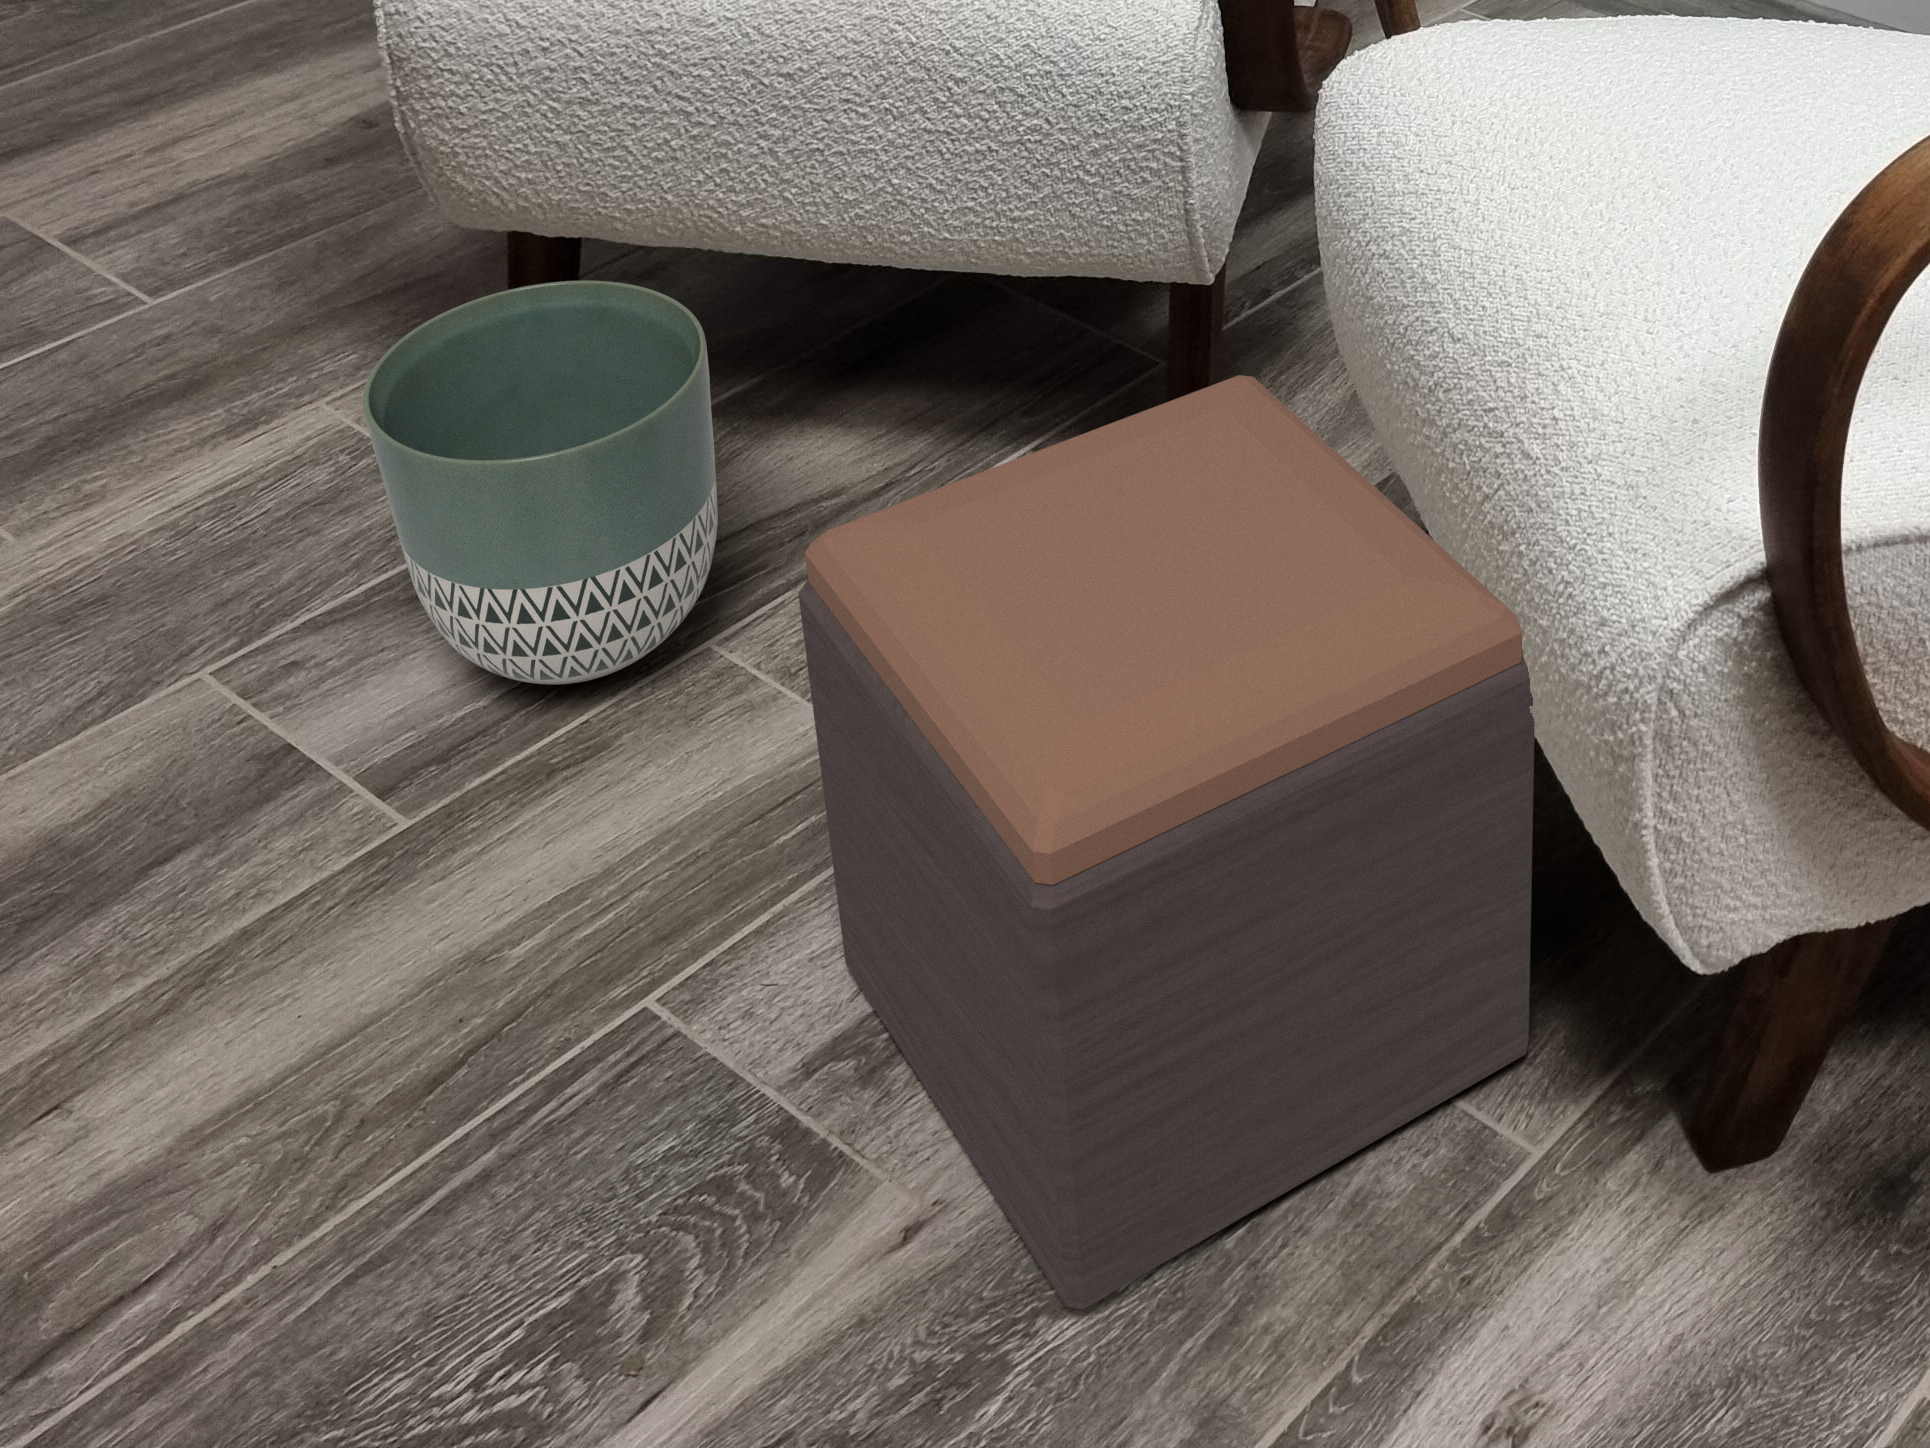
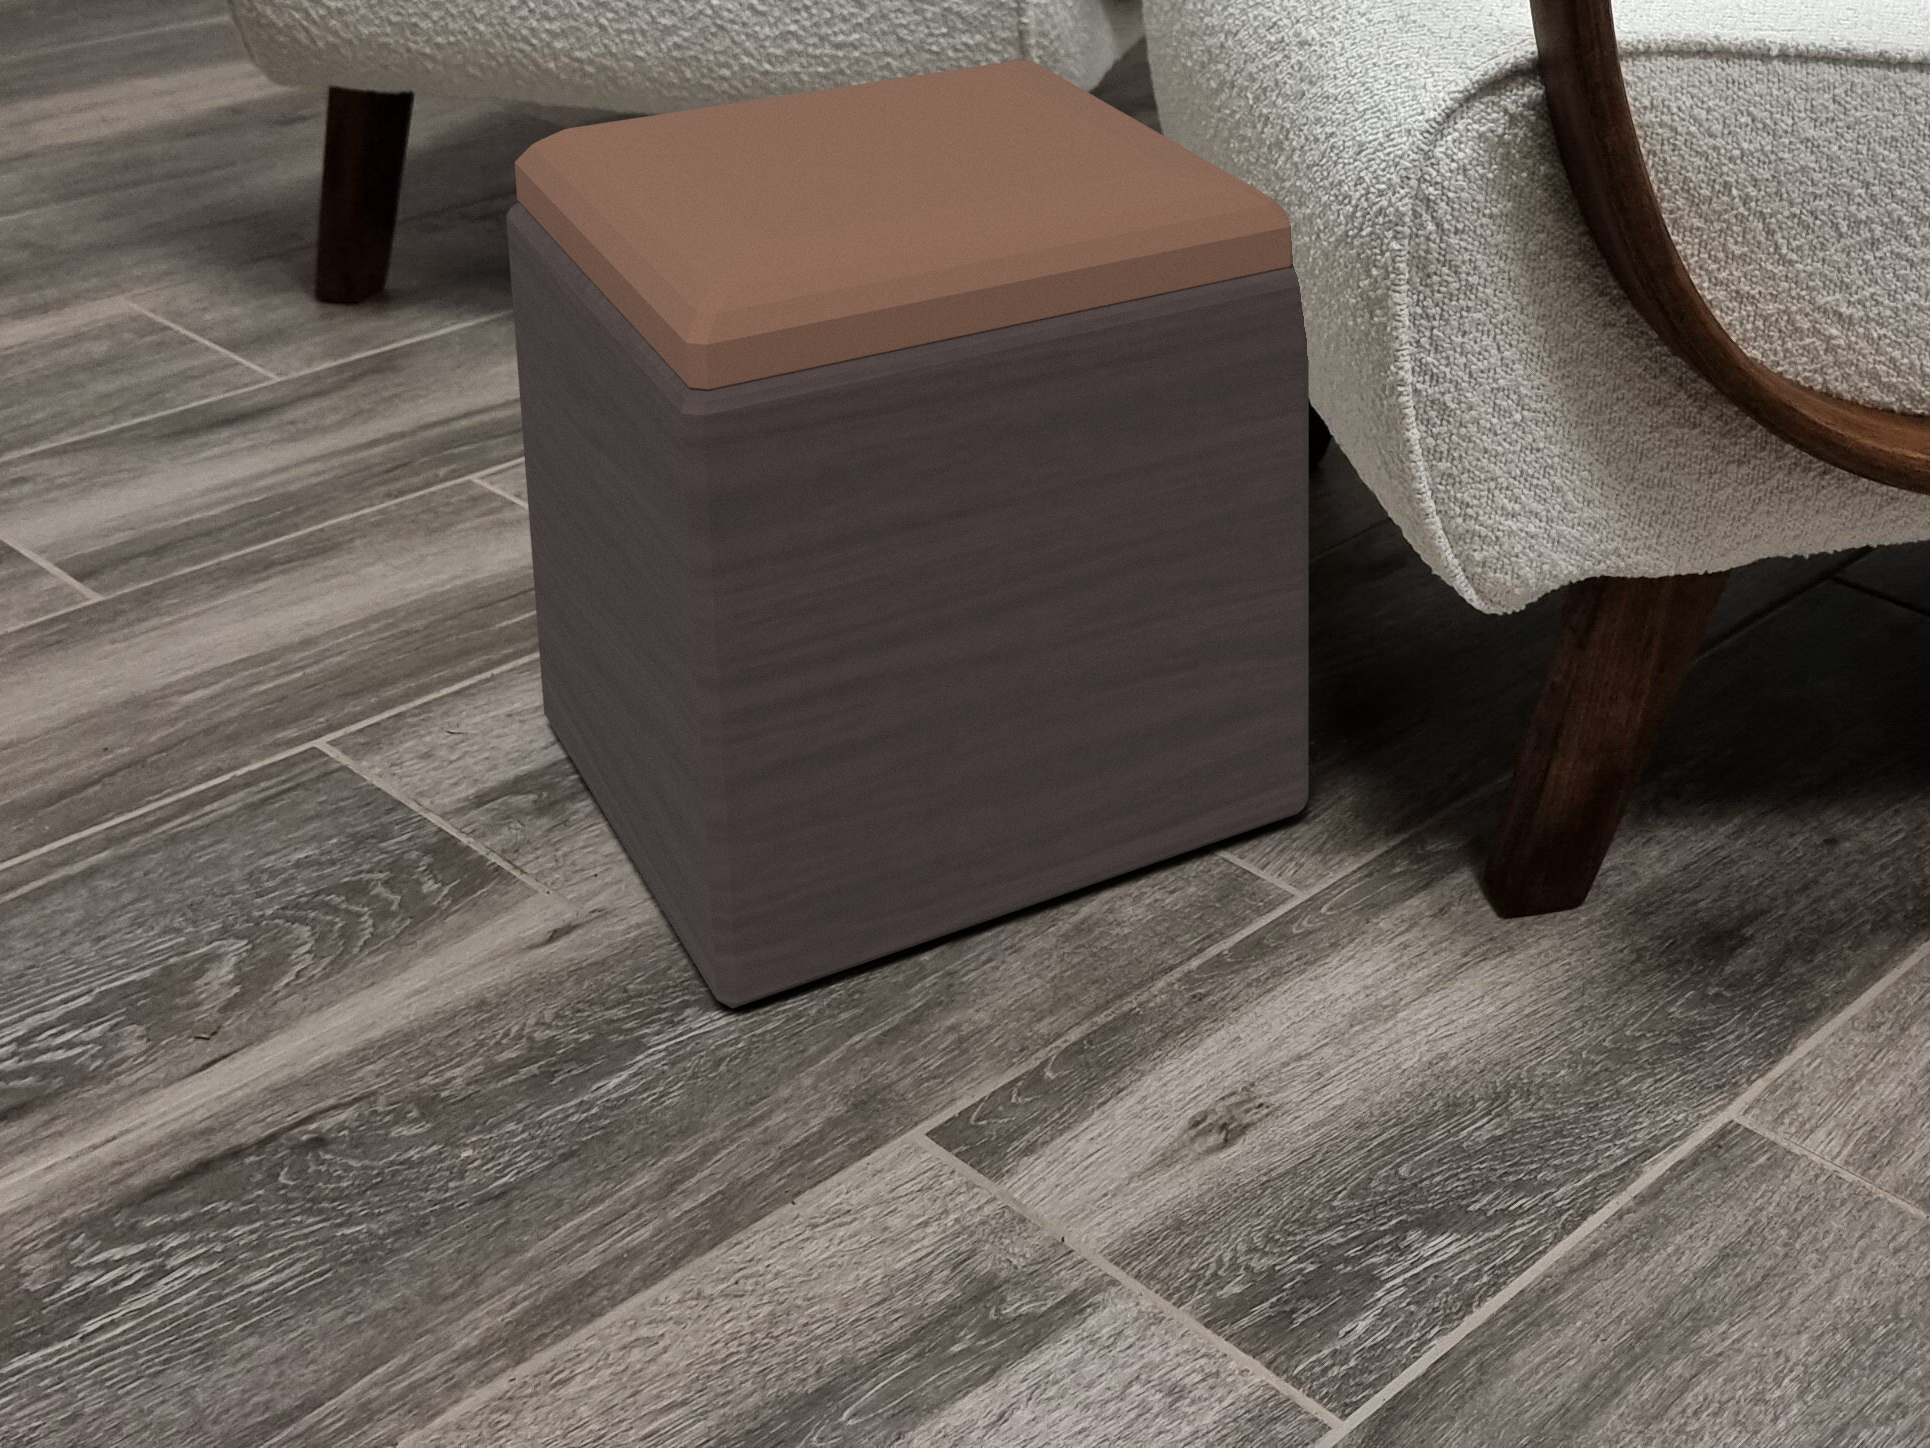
planter: present [363,281,718,684] -> none [111,75,492,490]

